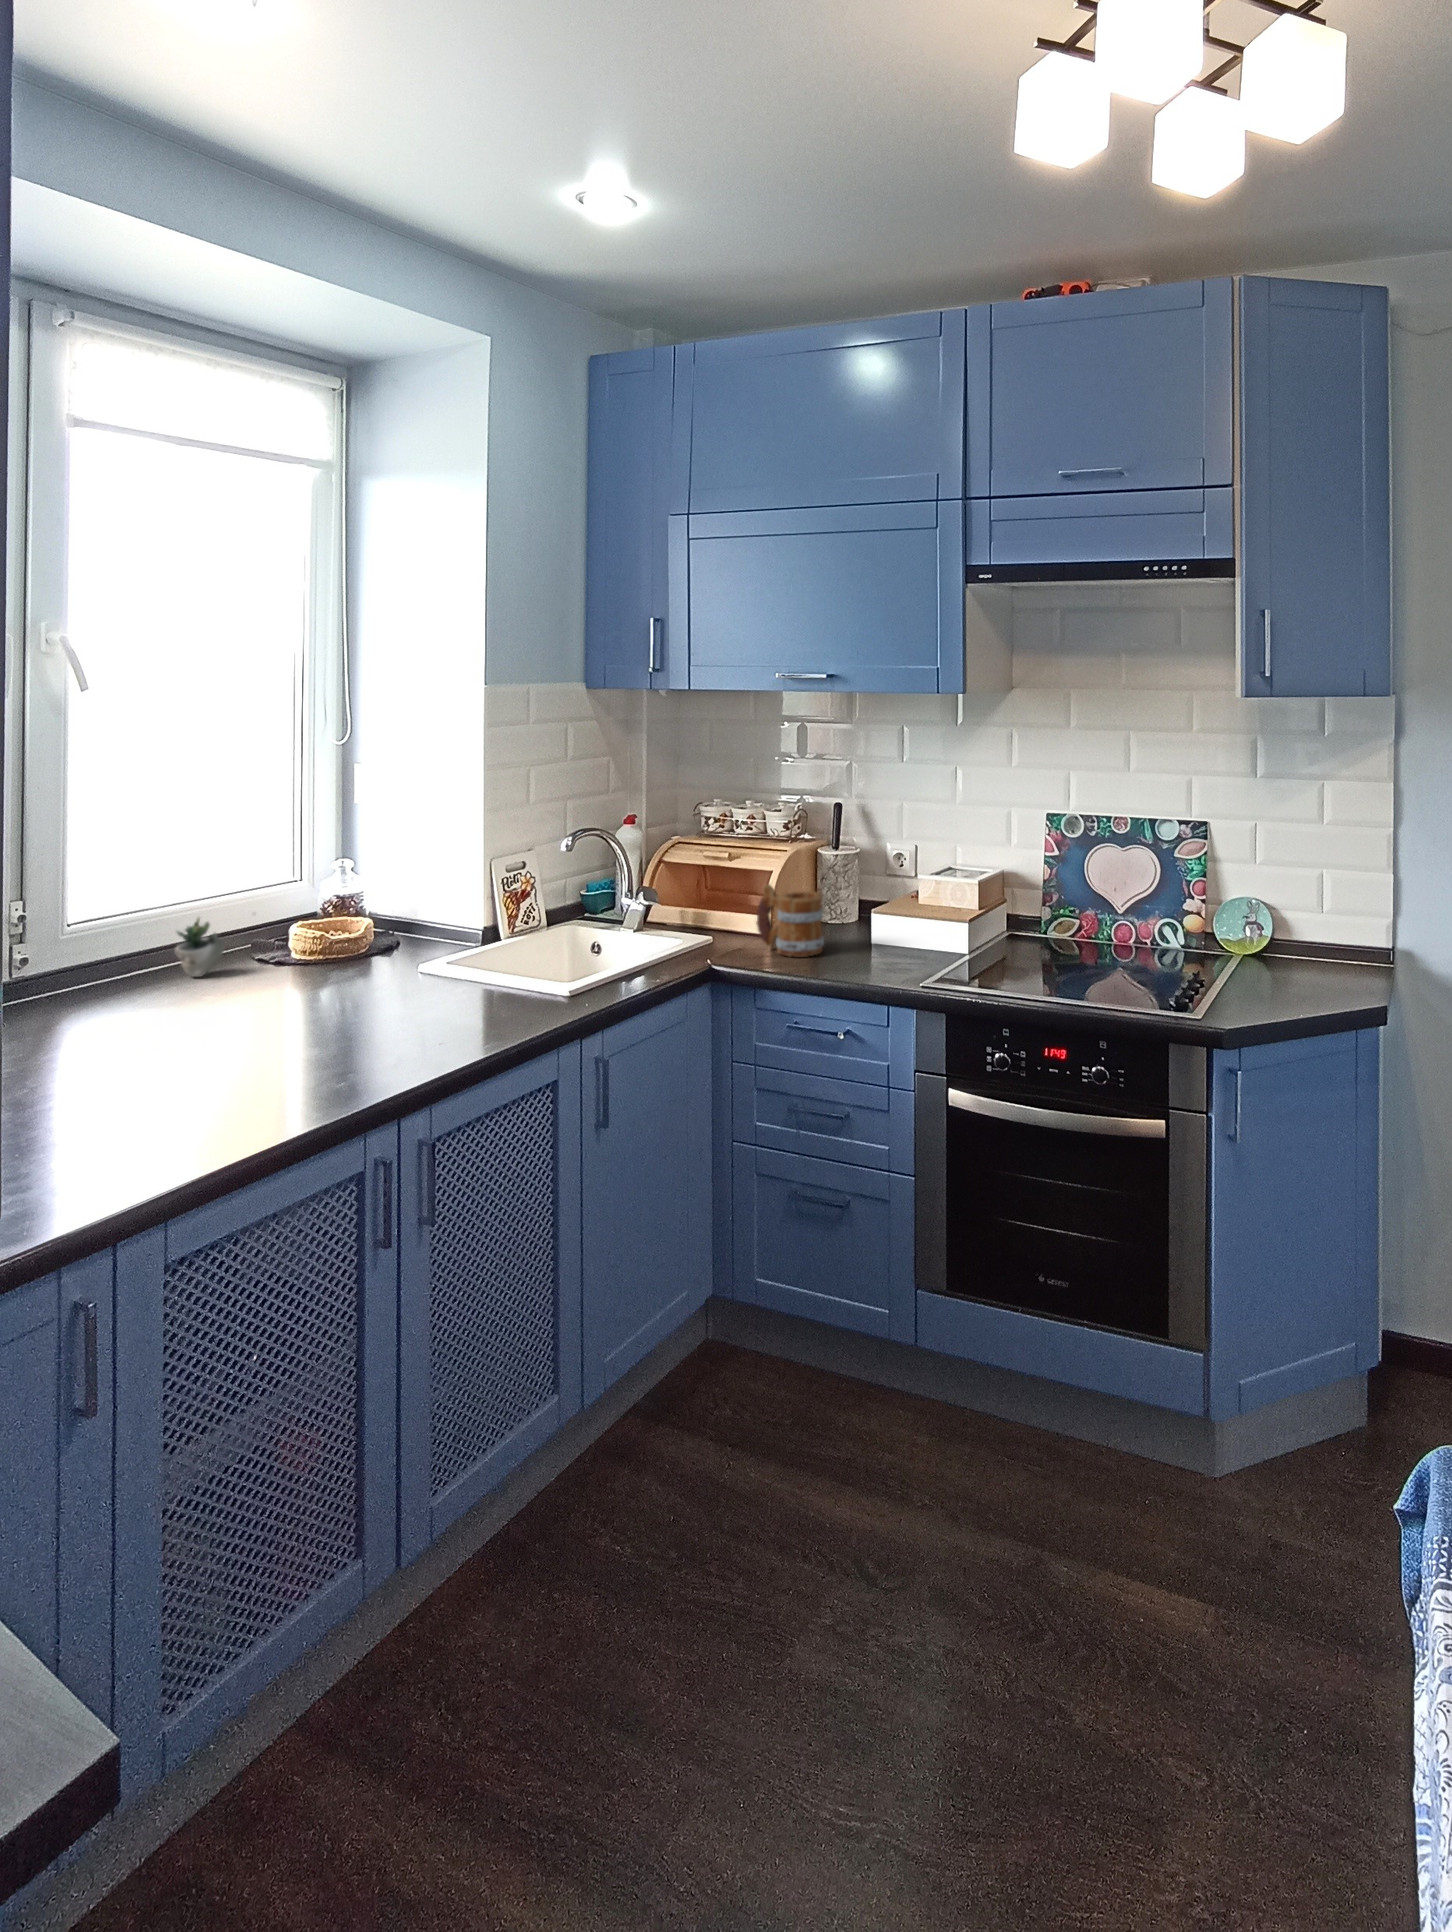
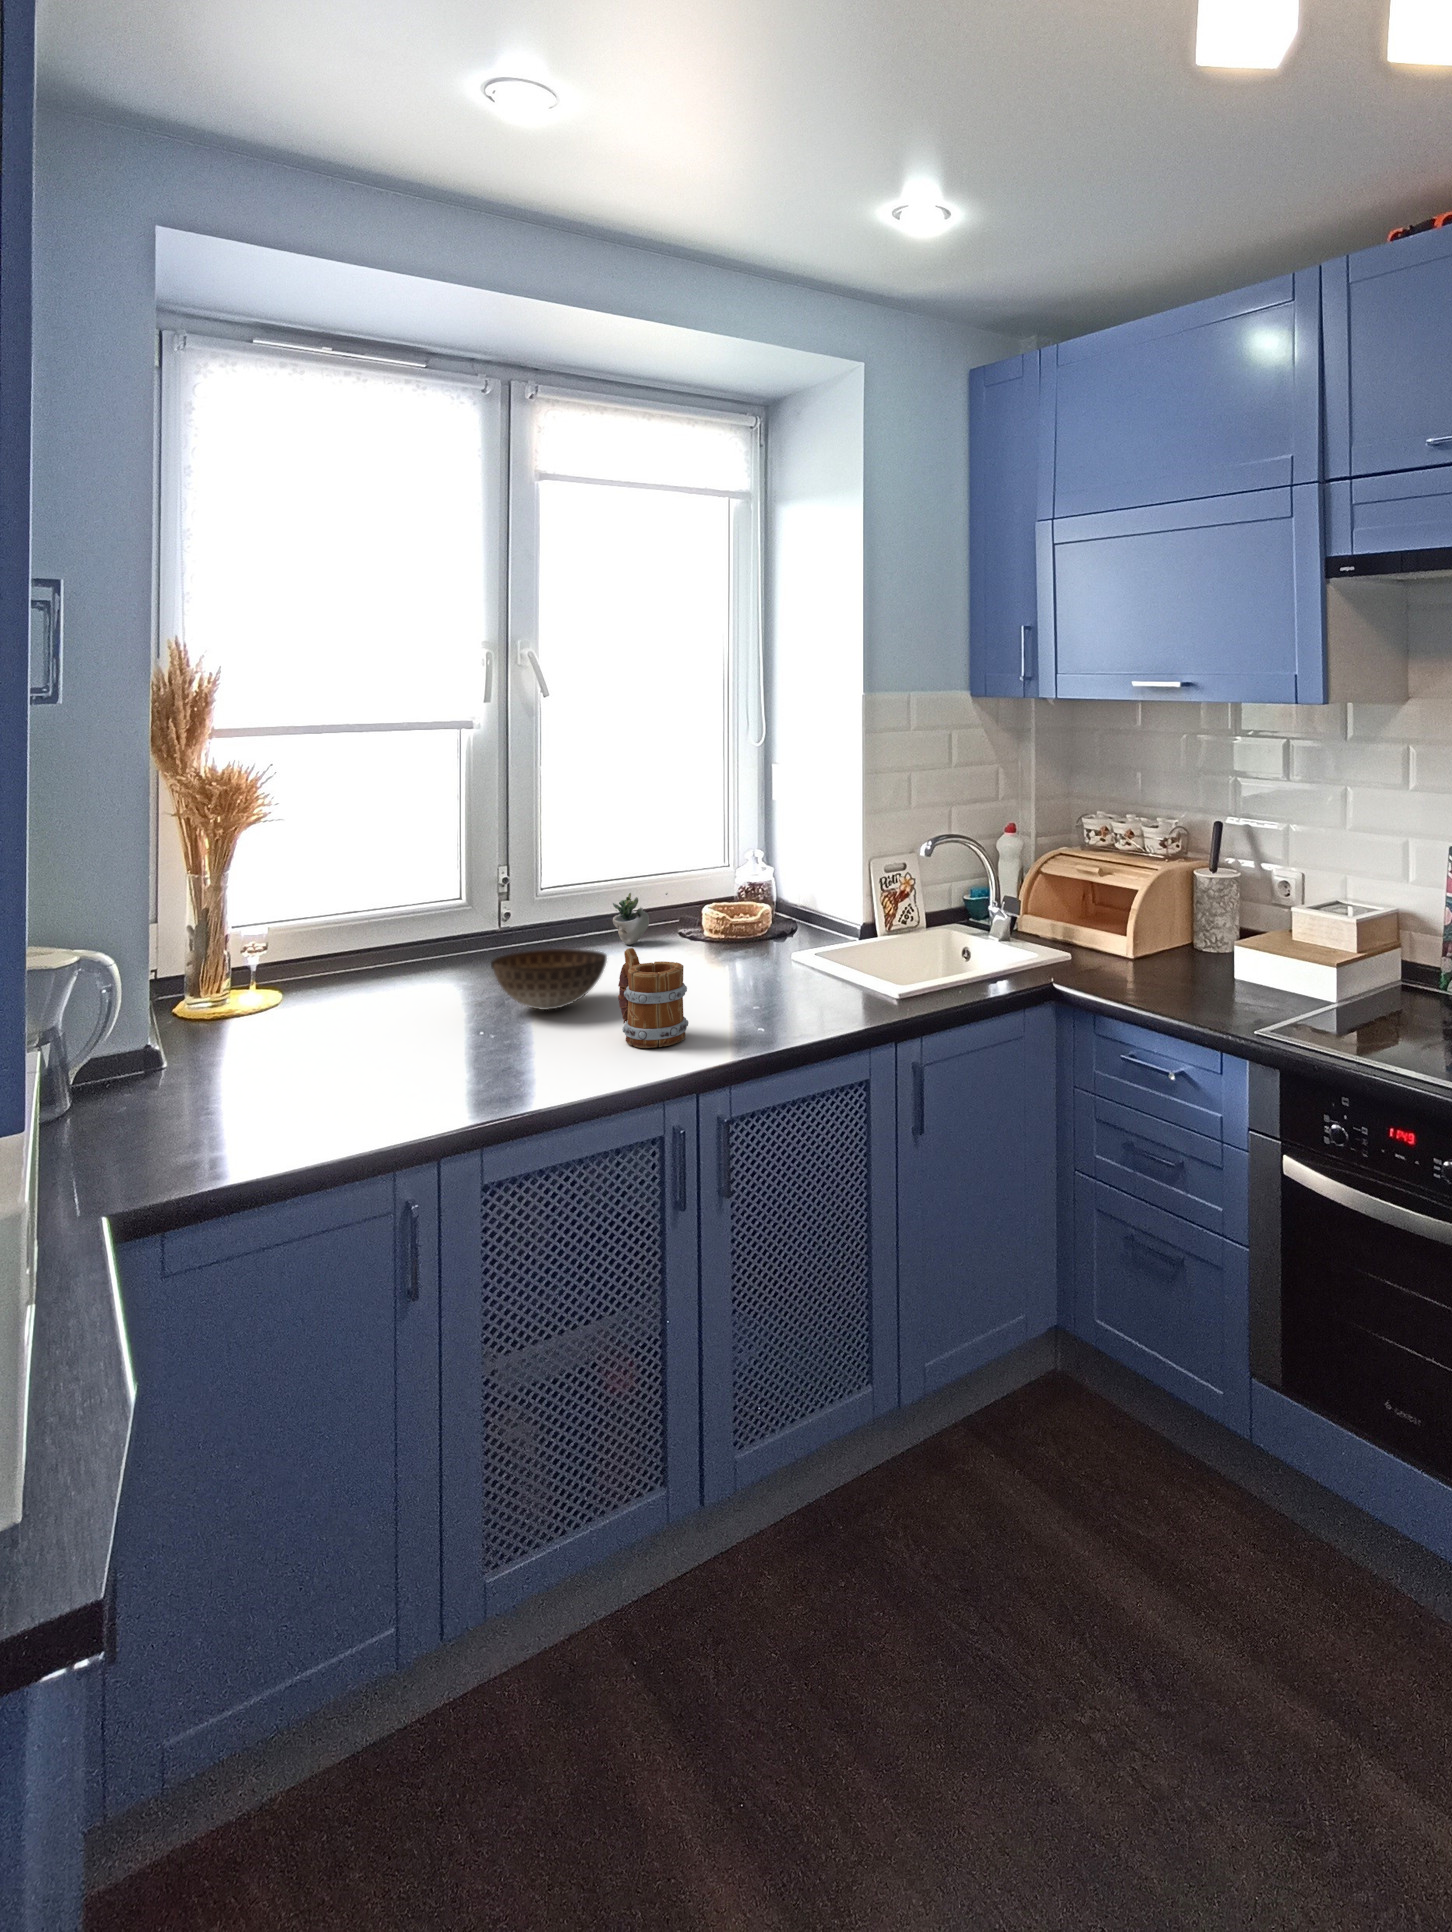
mug: present [756,884,824,957] -> present [618,948,689,1048]
bowl: none [62,984,223,1060] -> present [491,949,607,1010]

